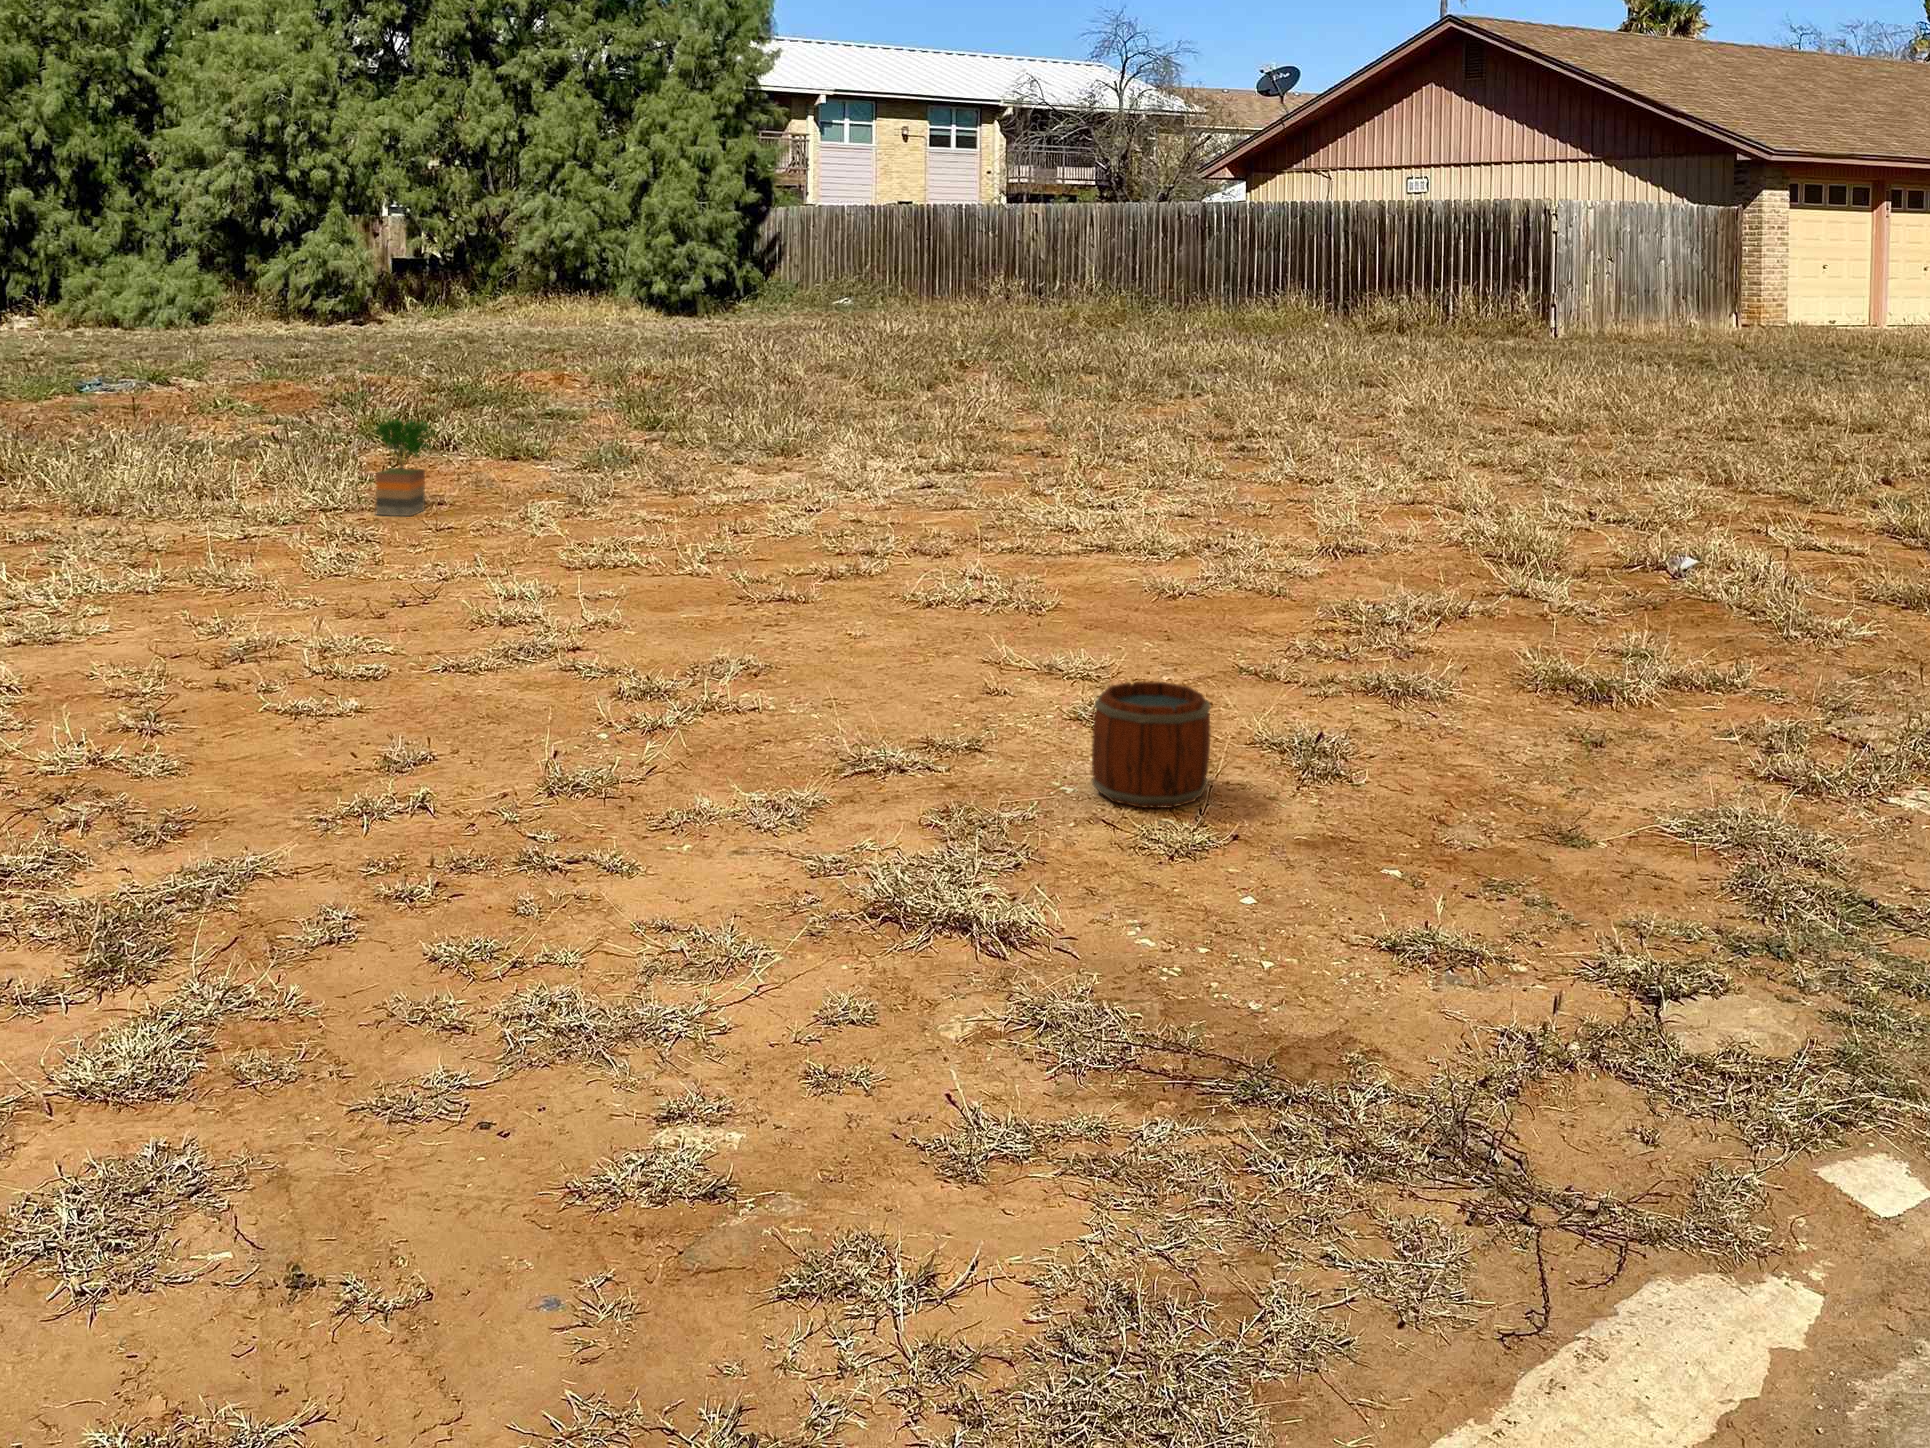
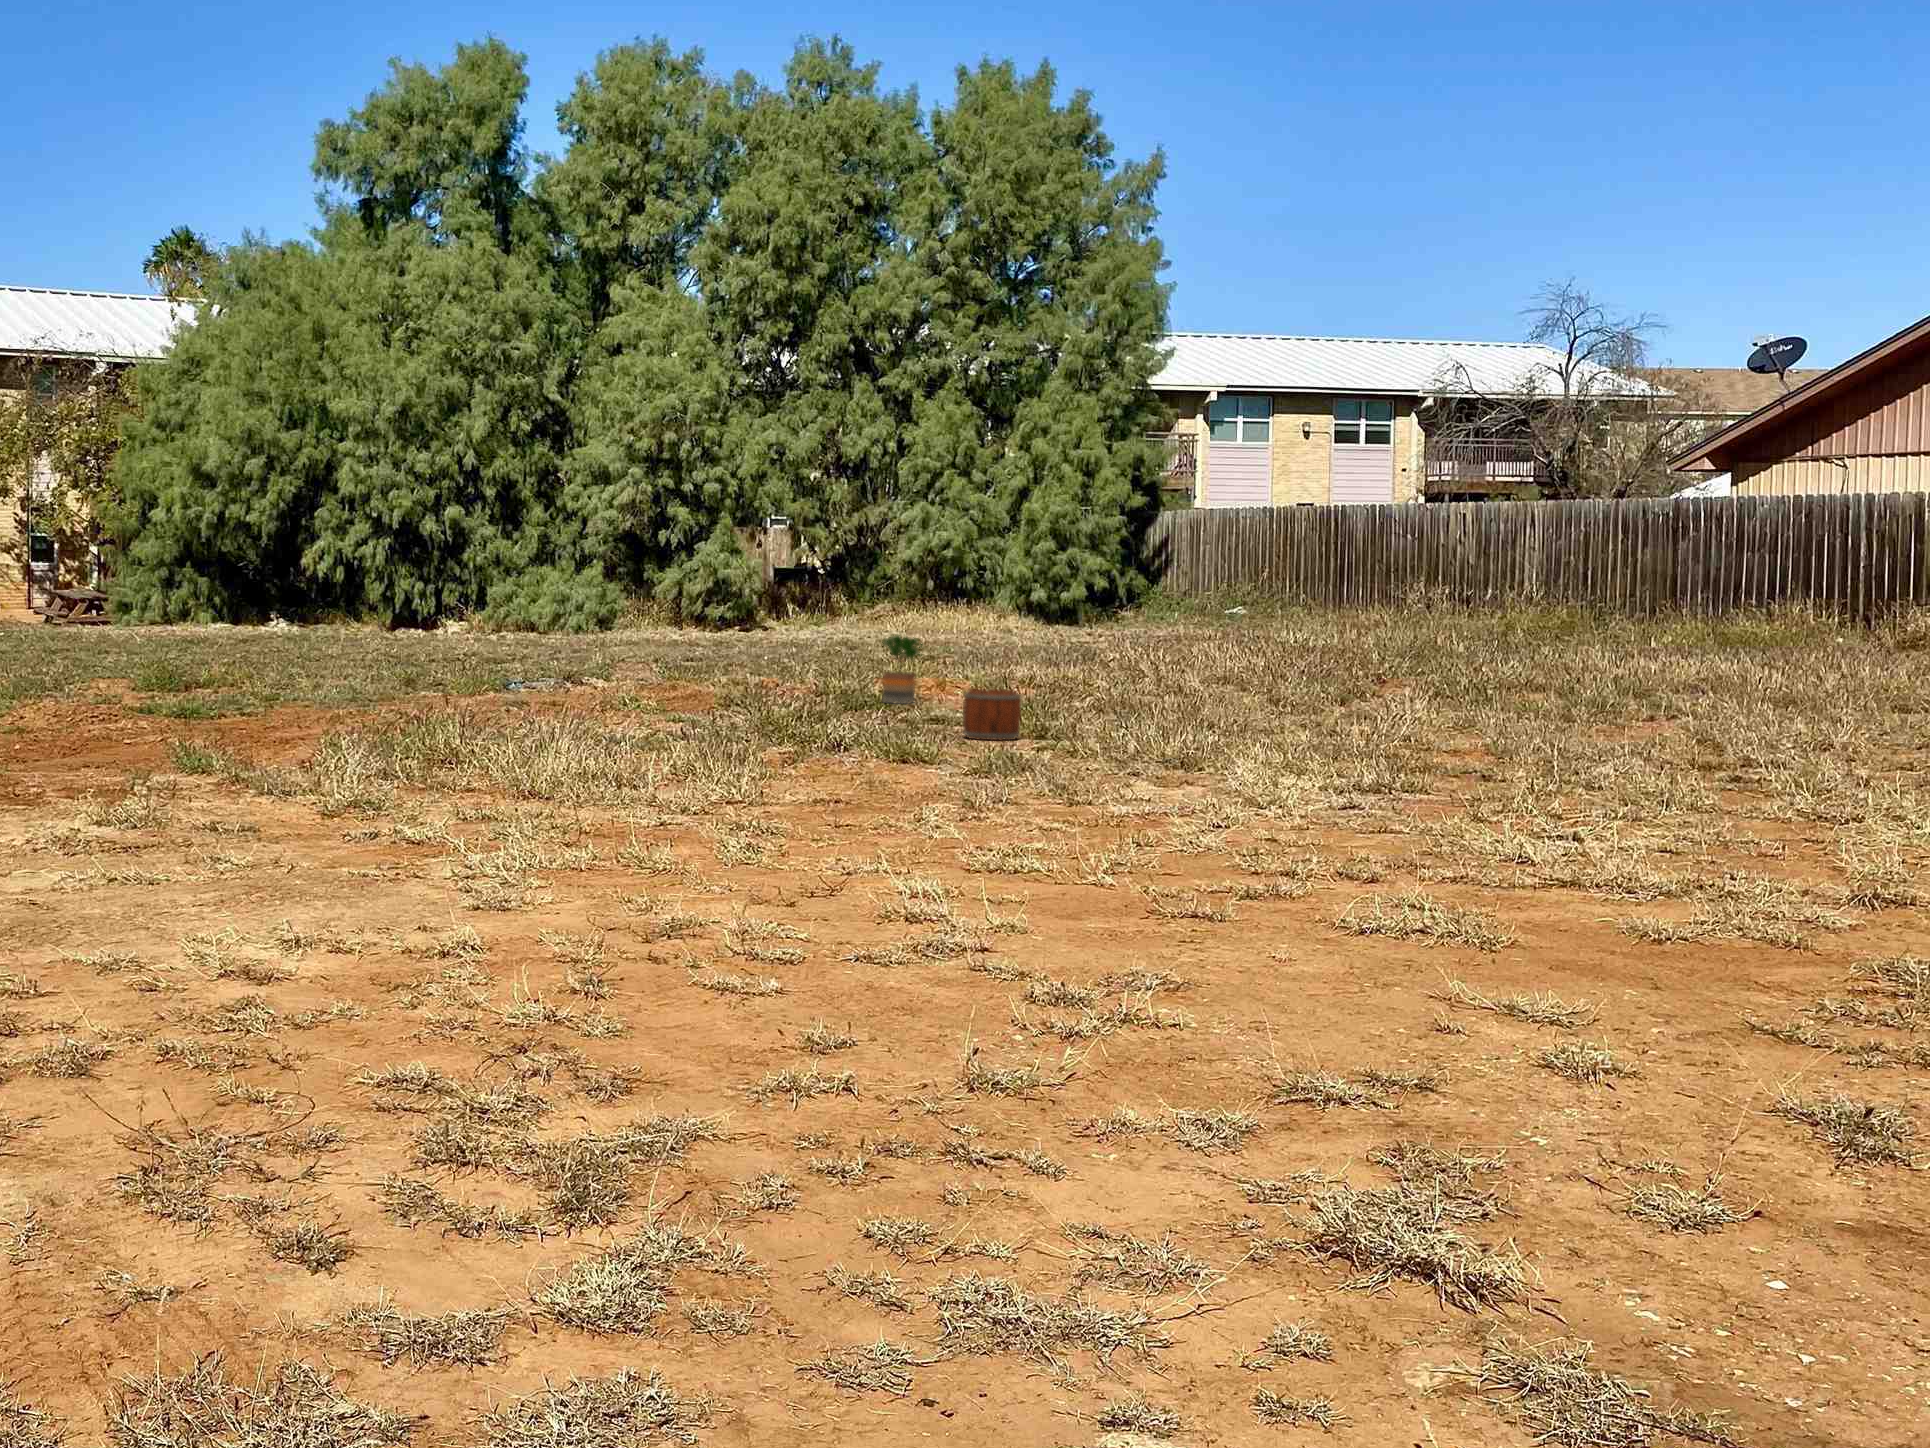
bucket: present [1092,681,1211,808] -> present [963,689,1021,740]

